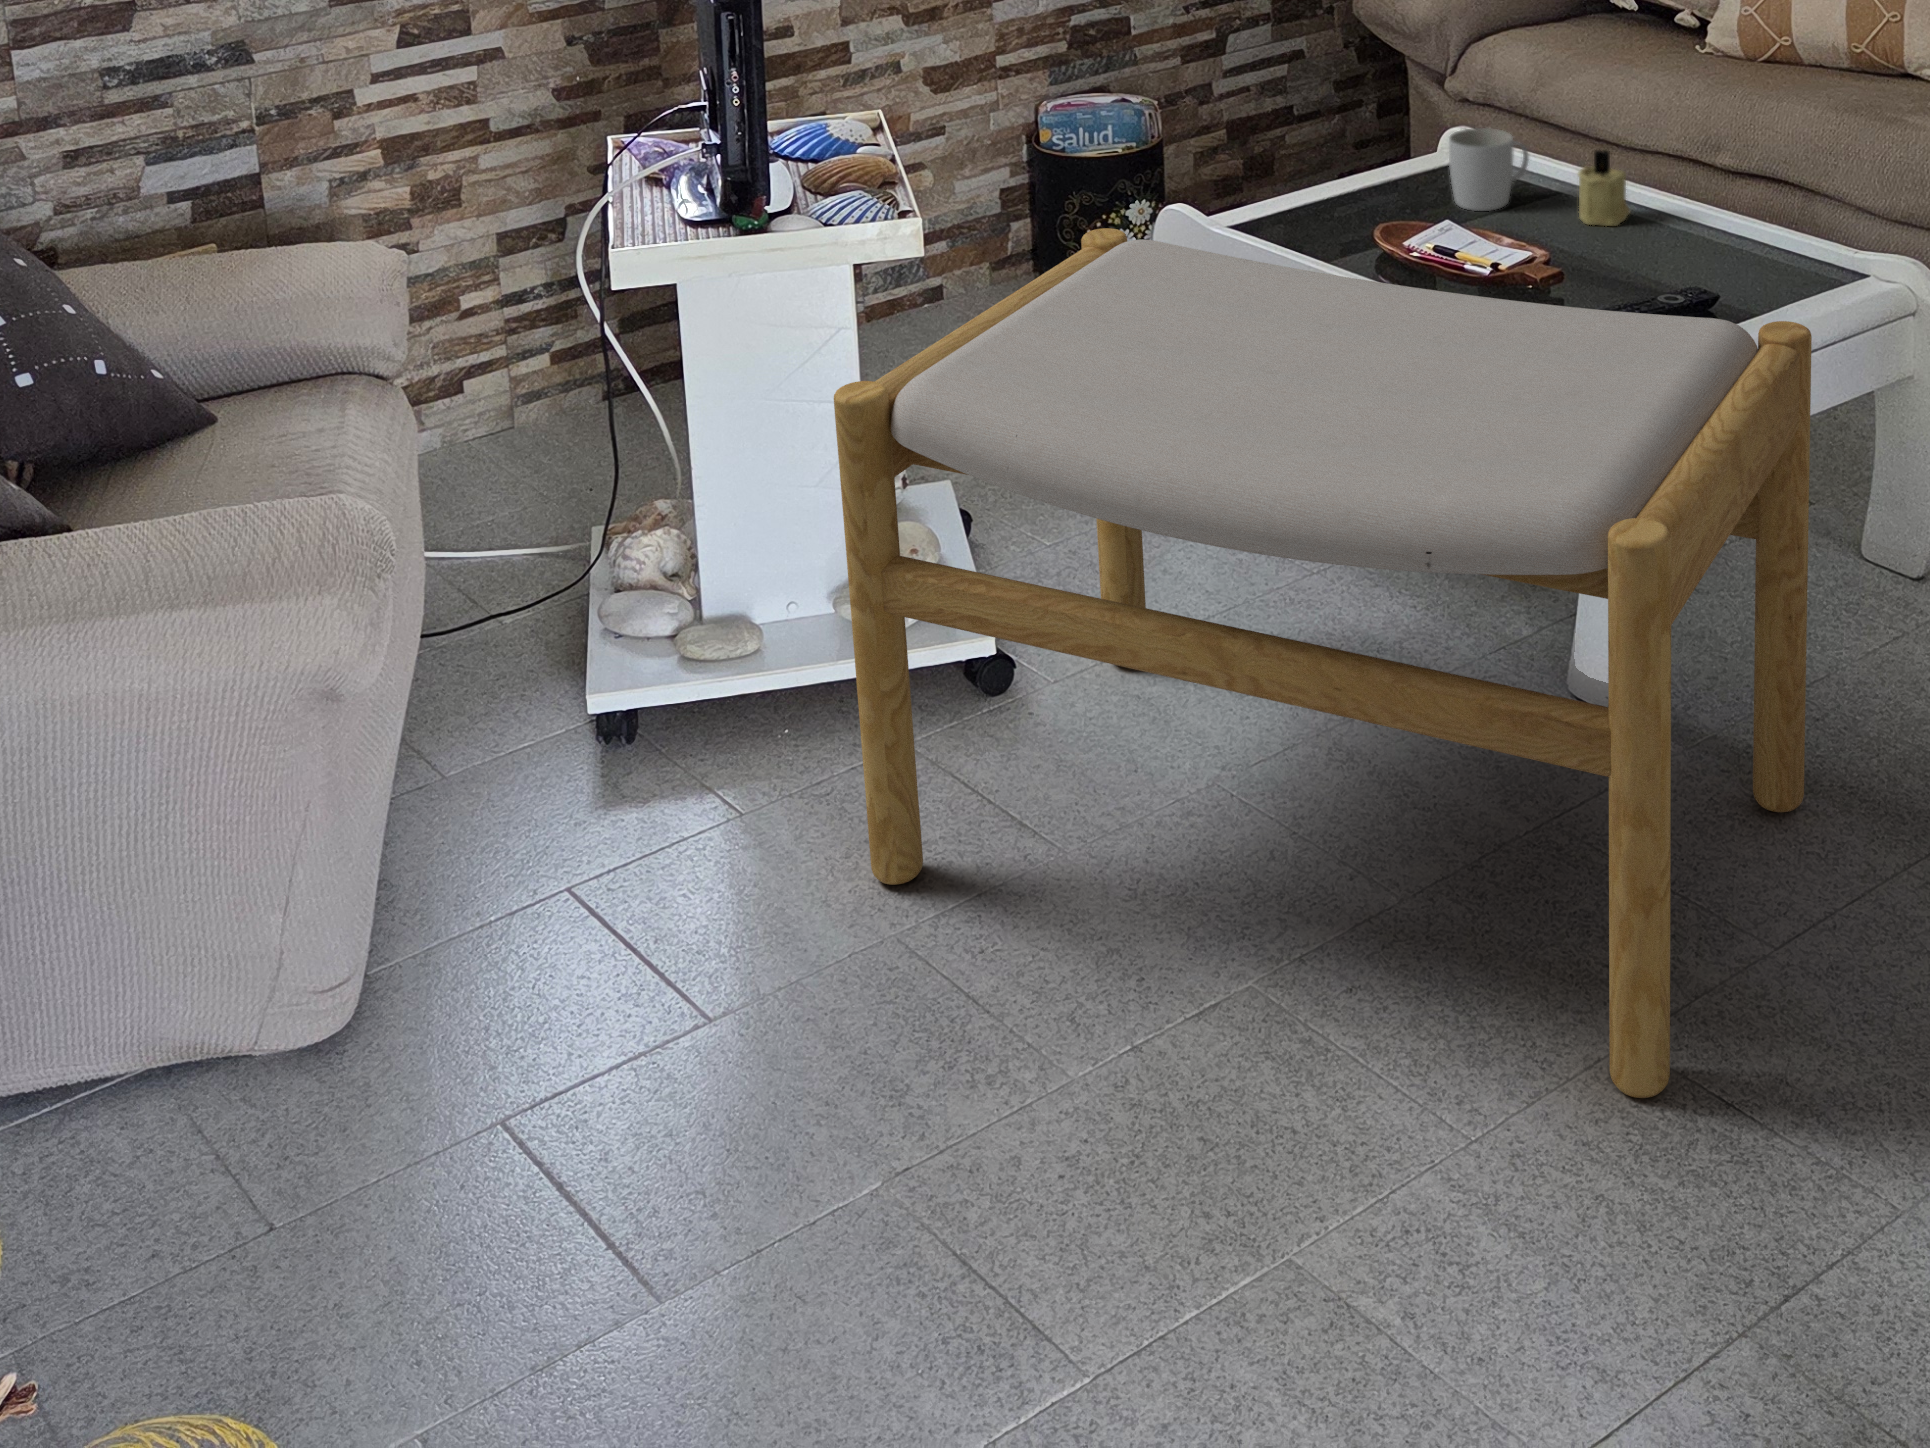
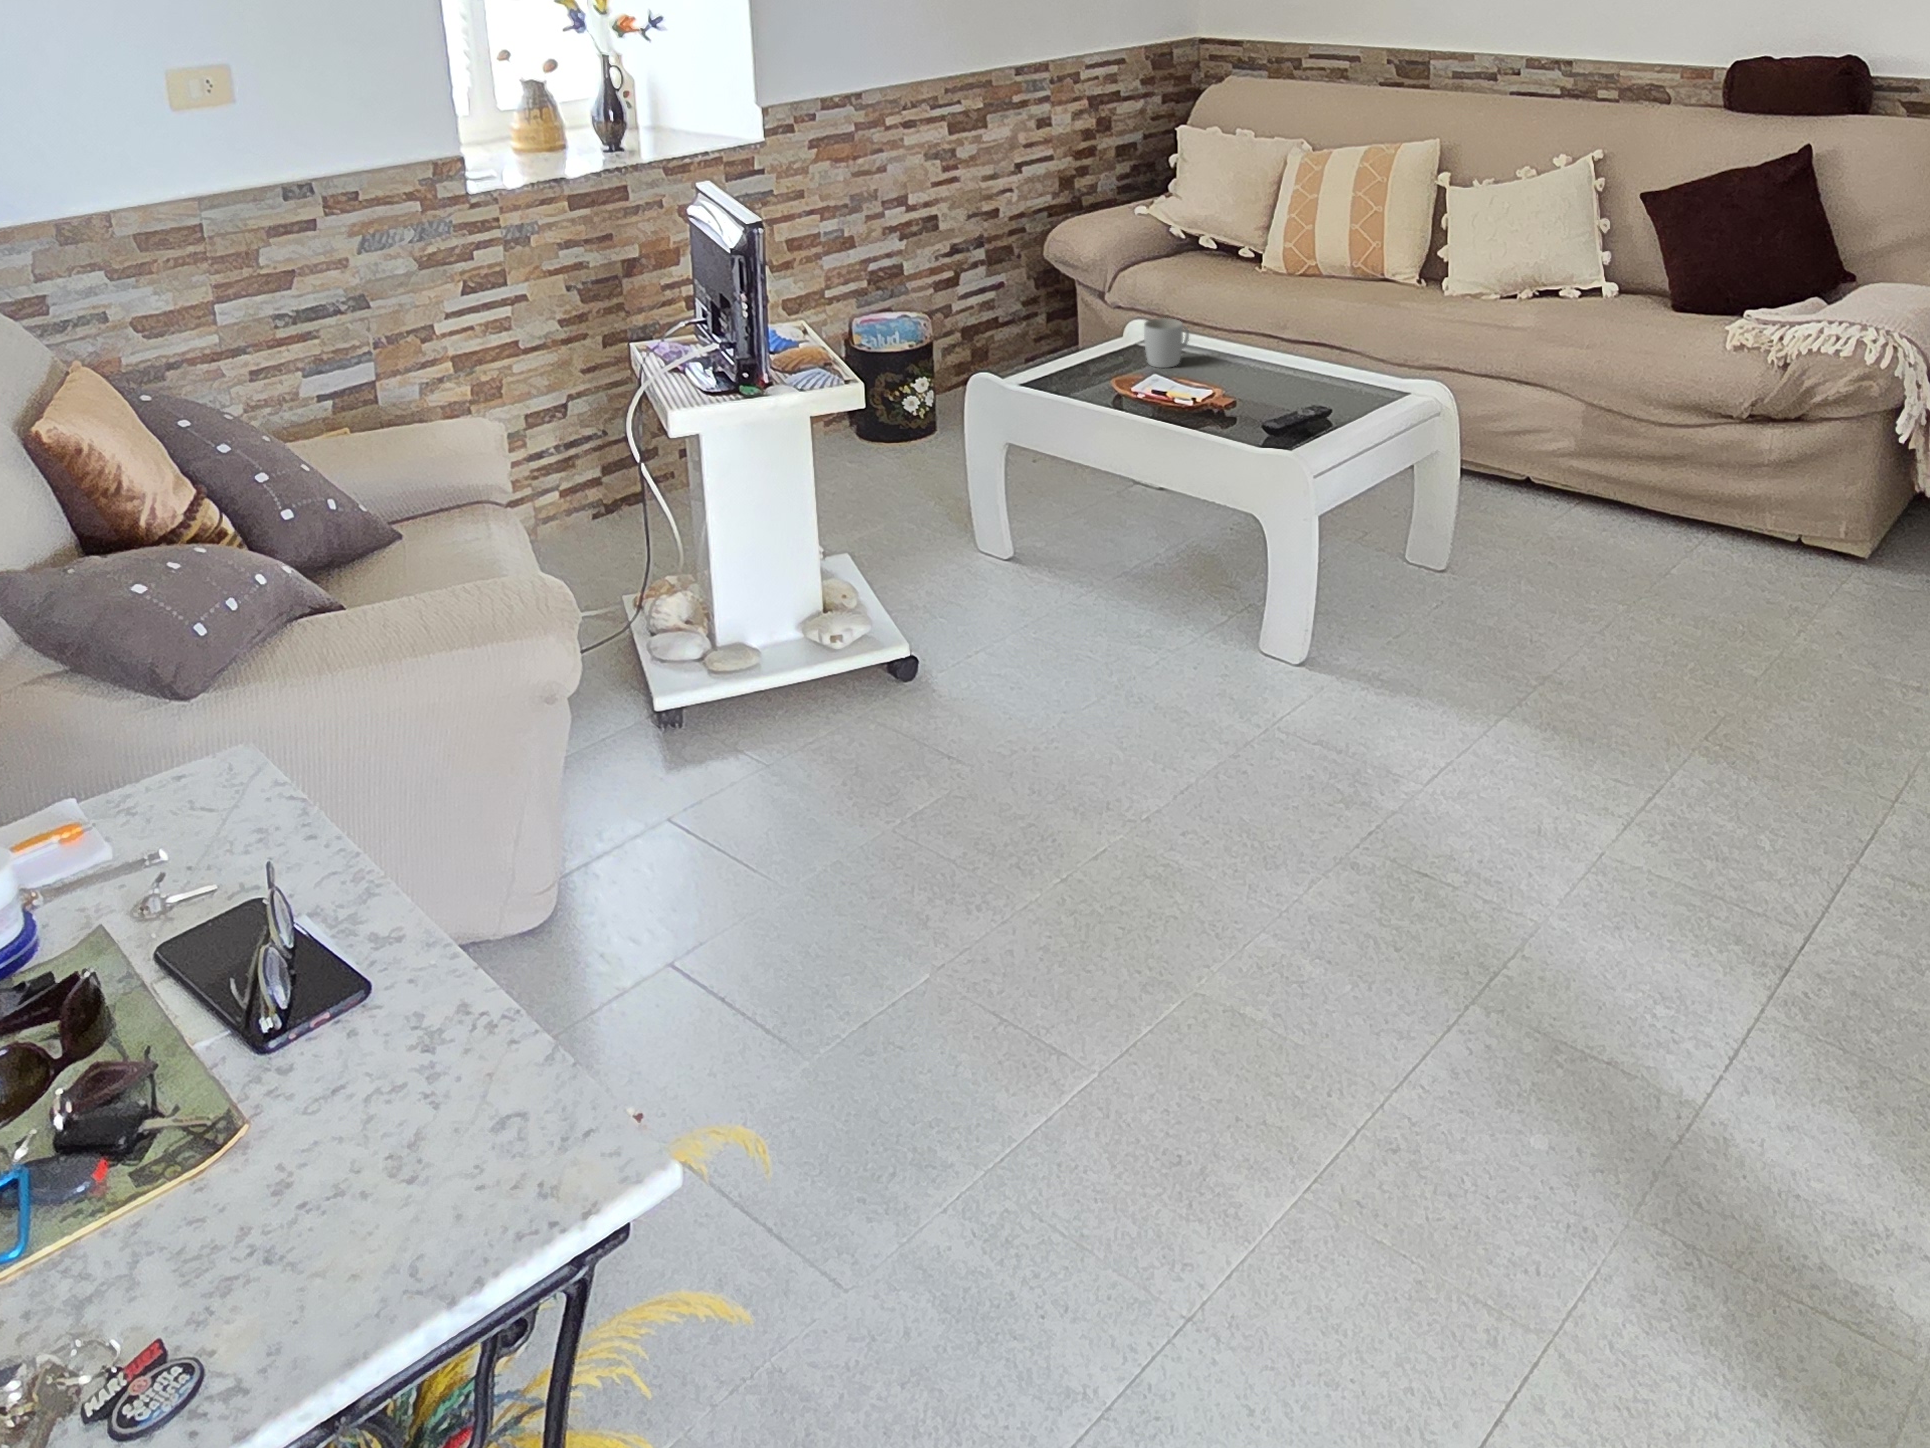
candle: present [1578,150,1630,226] -> none [1223,327,1255,372]
footstool: present [834,228,1812,1098] -> none [846,384,1414,865]

